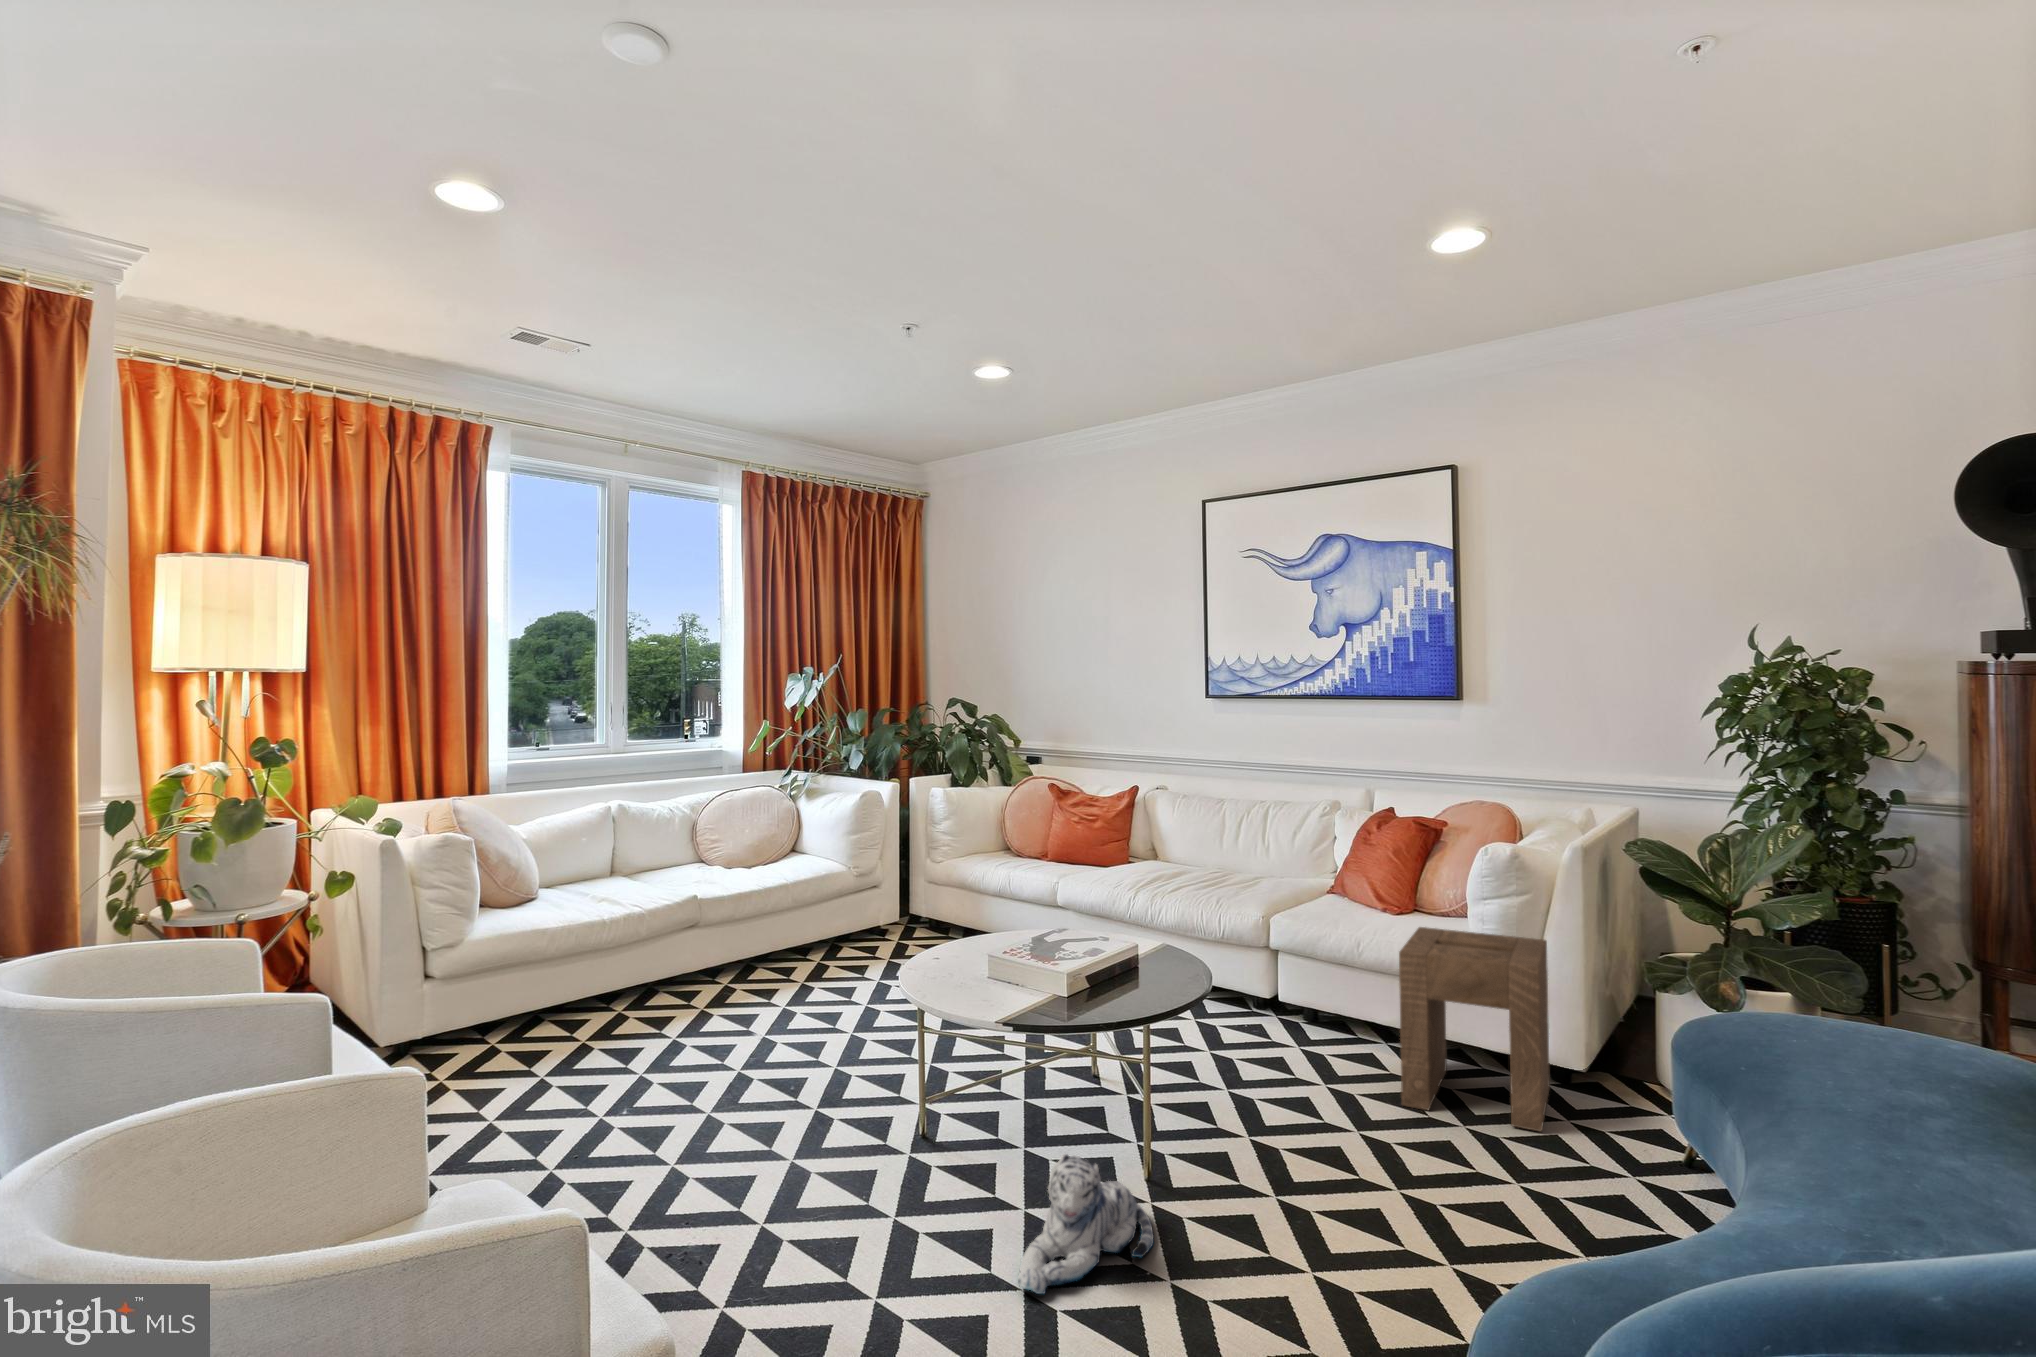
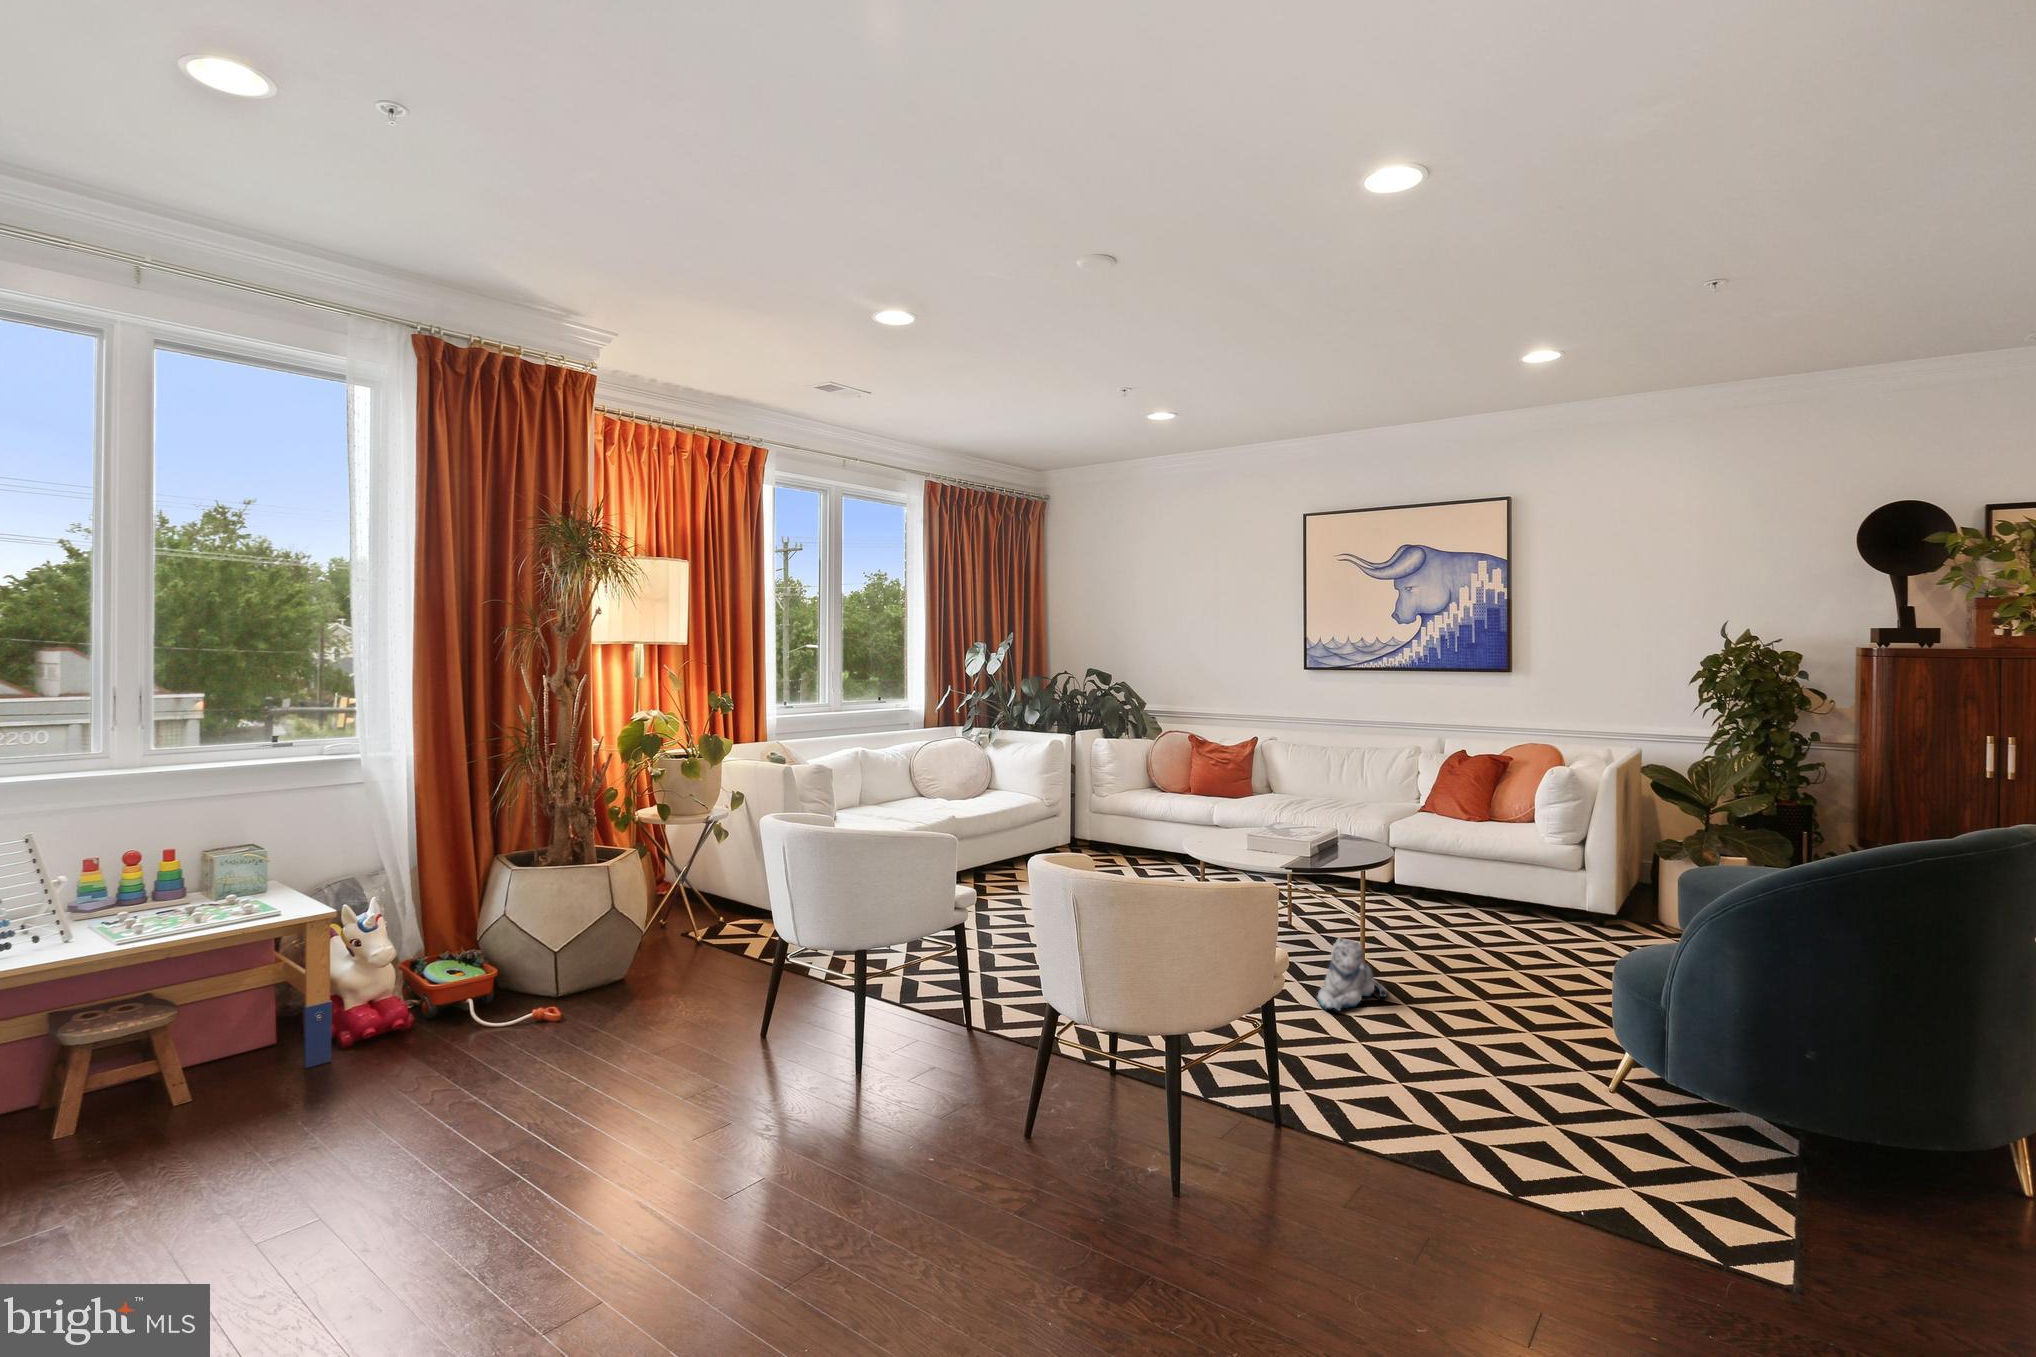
stool: present [1399,927,1550,1131] -> none [1501,825,1595,947]

